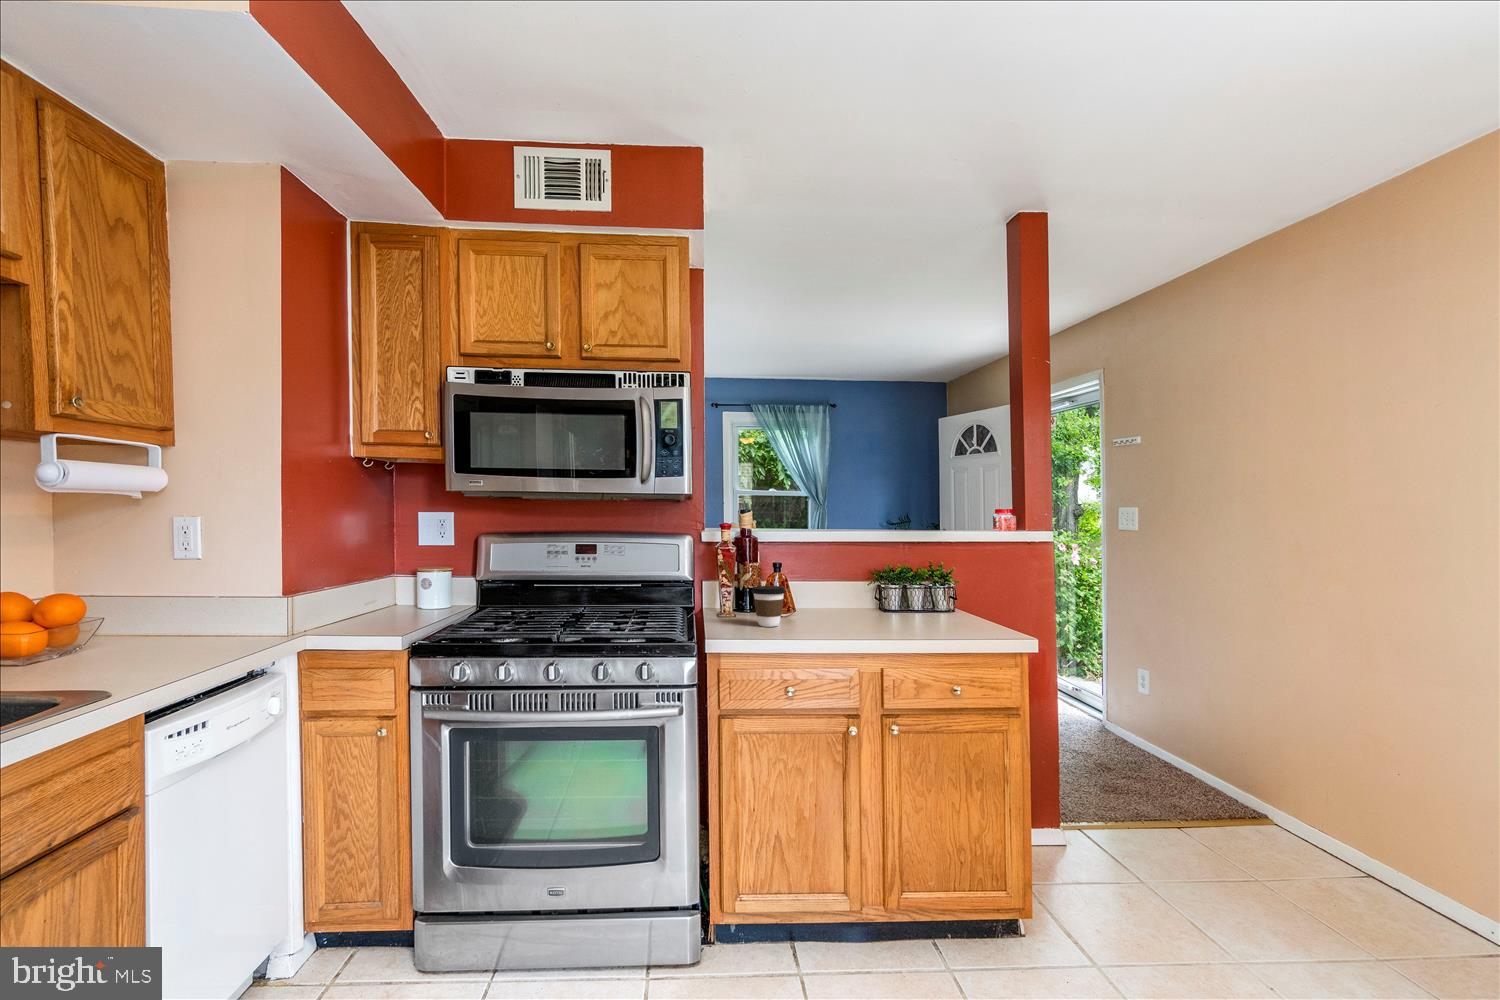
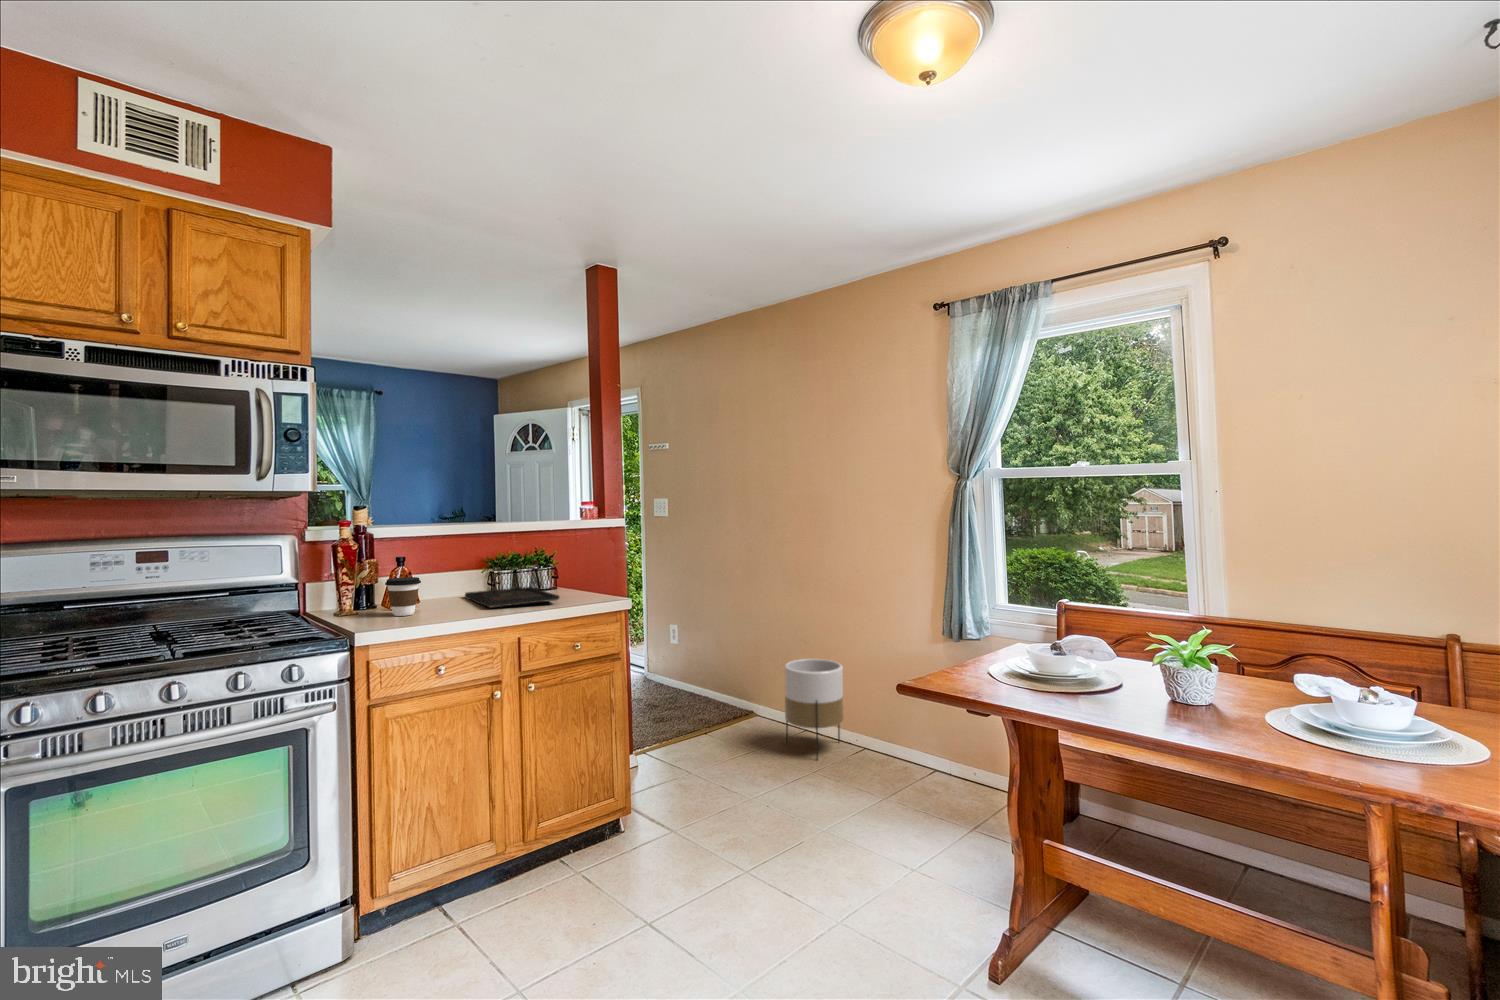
tray: none [847,607,939,627] -> present [465,587,559,608]
planter: none [1316,758,1434,926] -> present [785,659,843,759]

